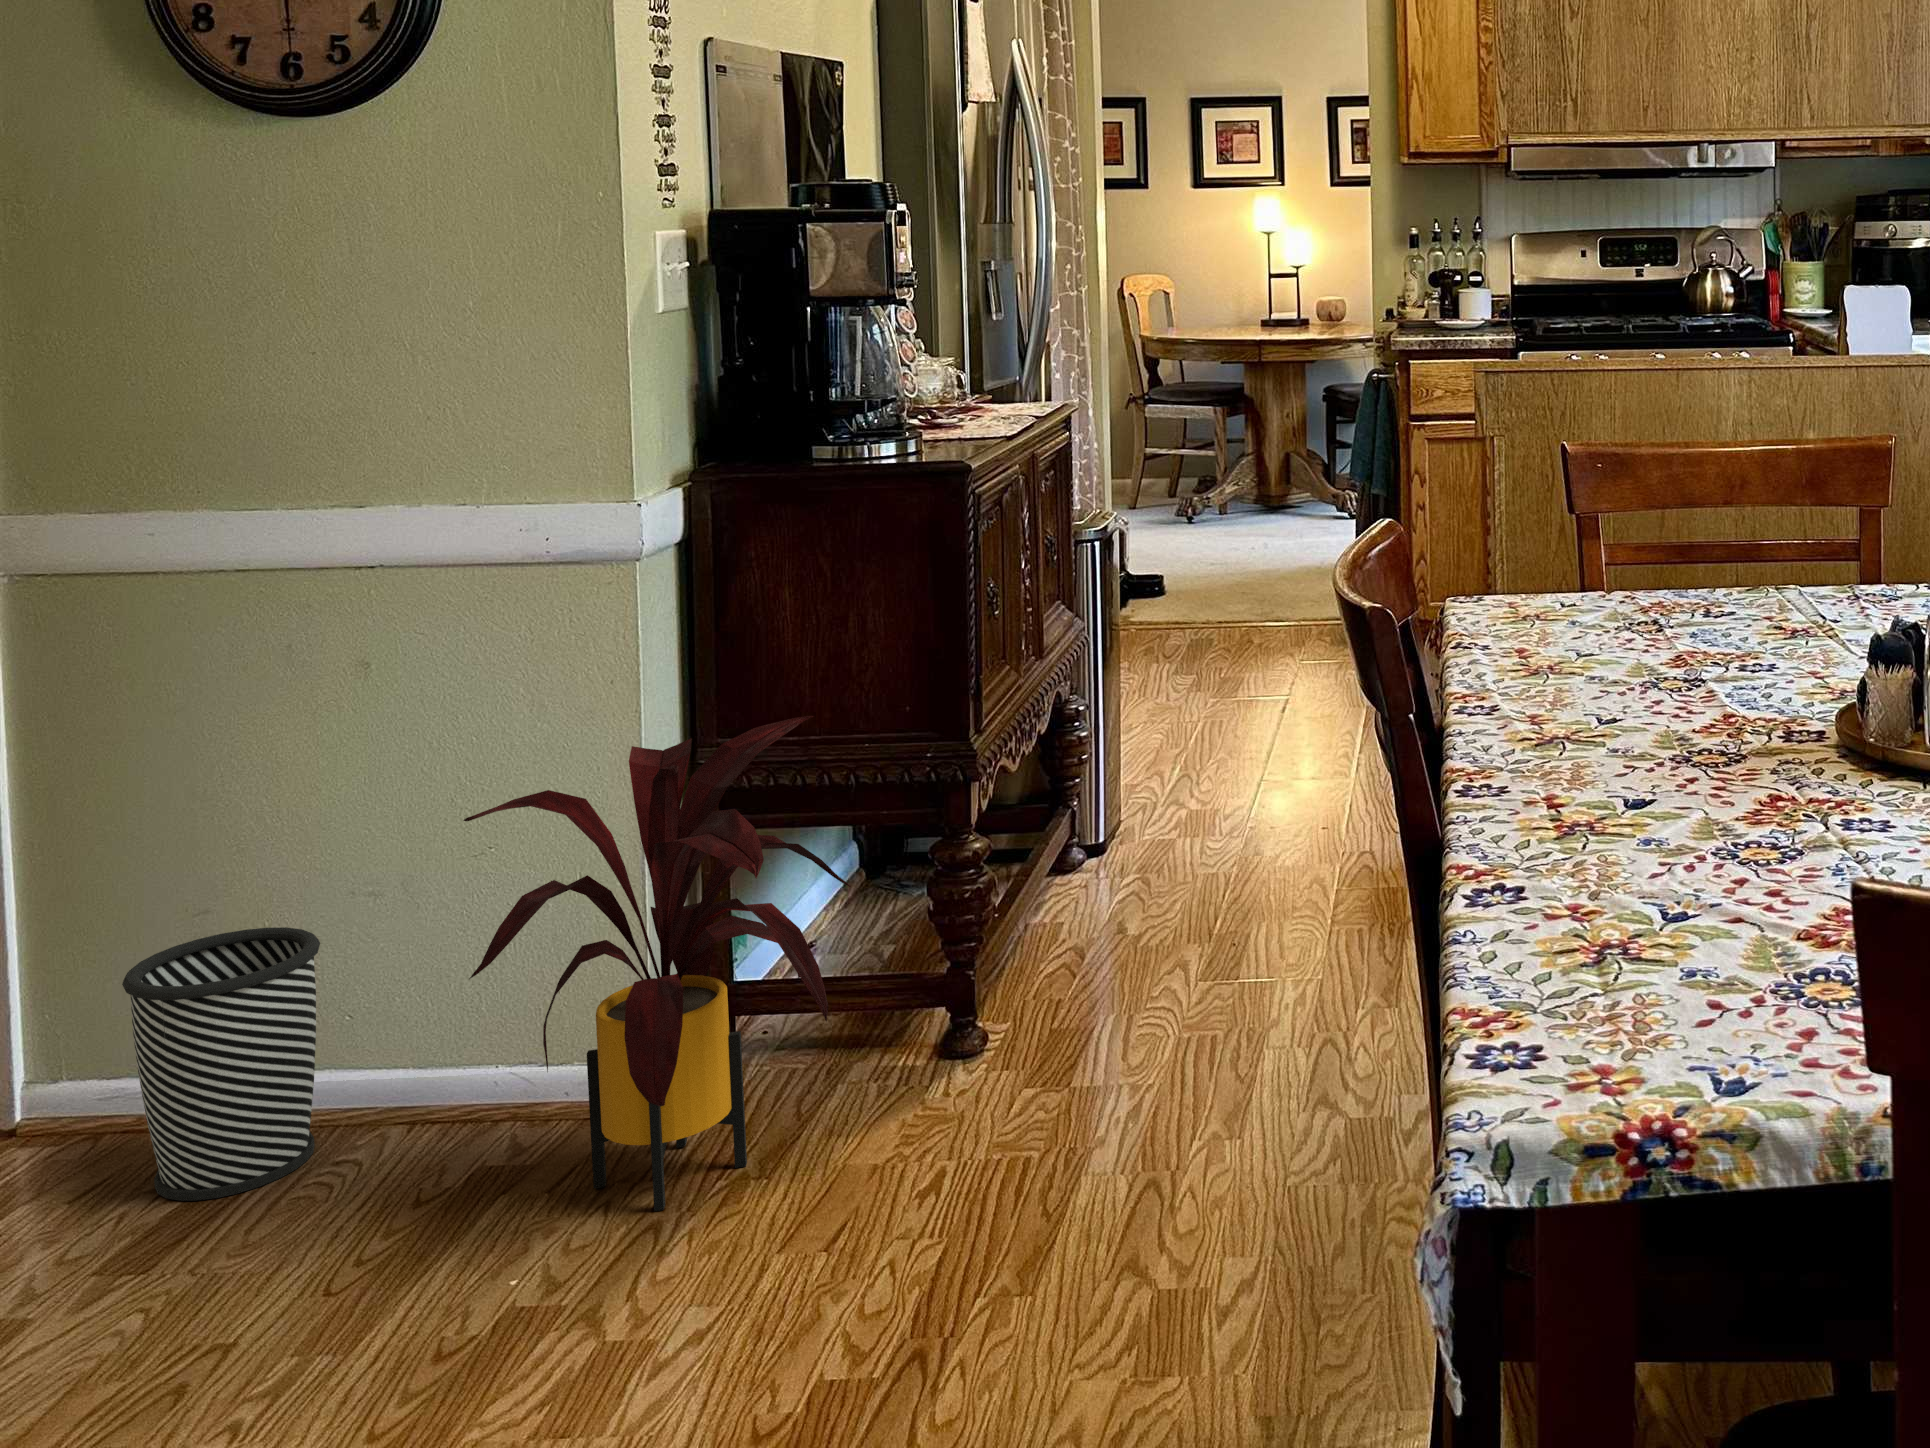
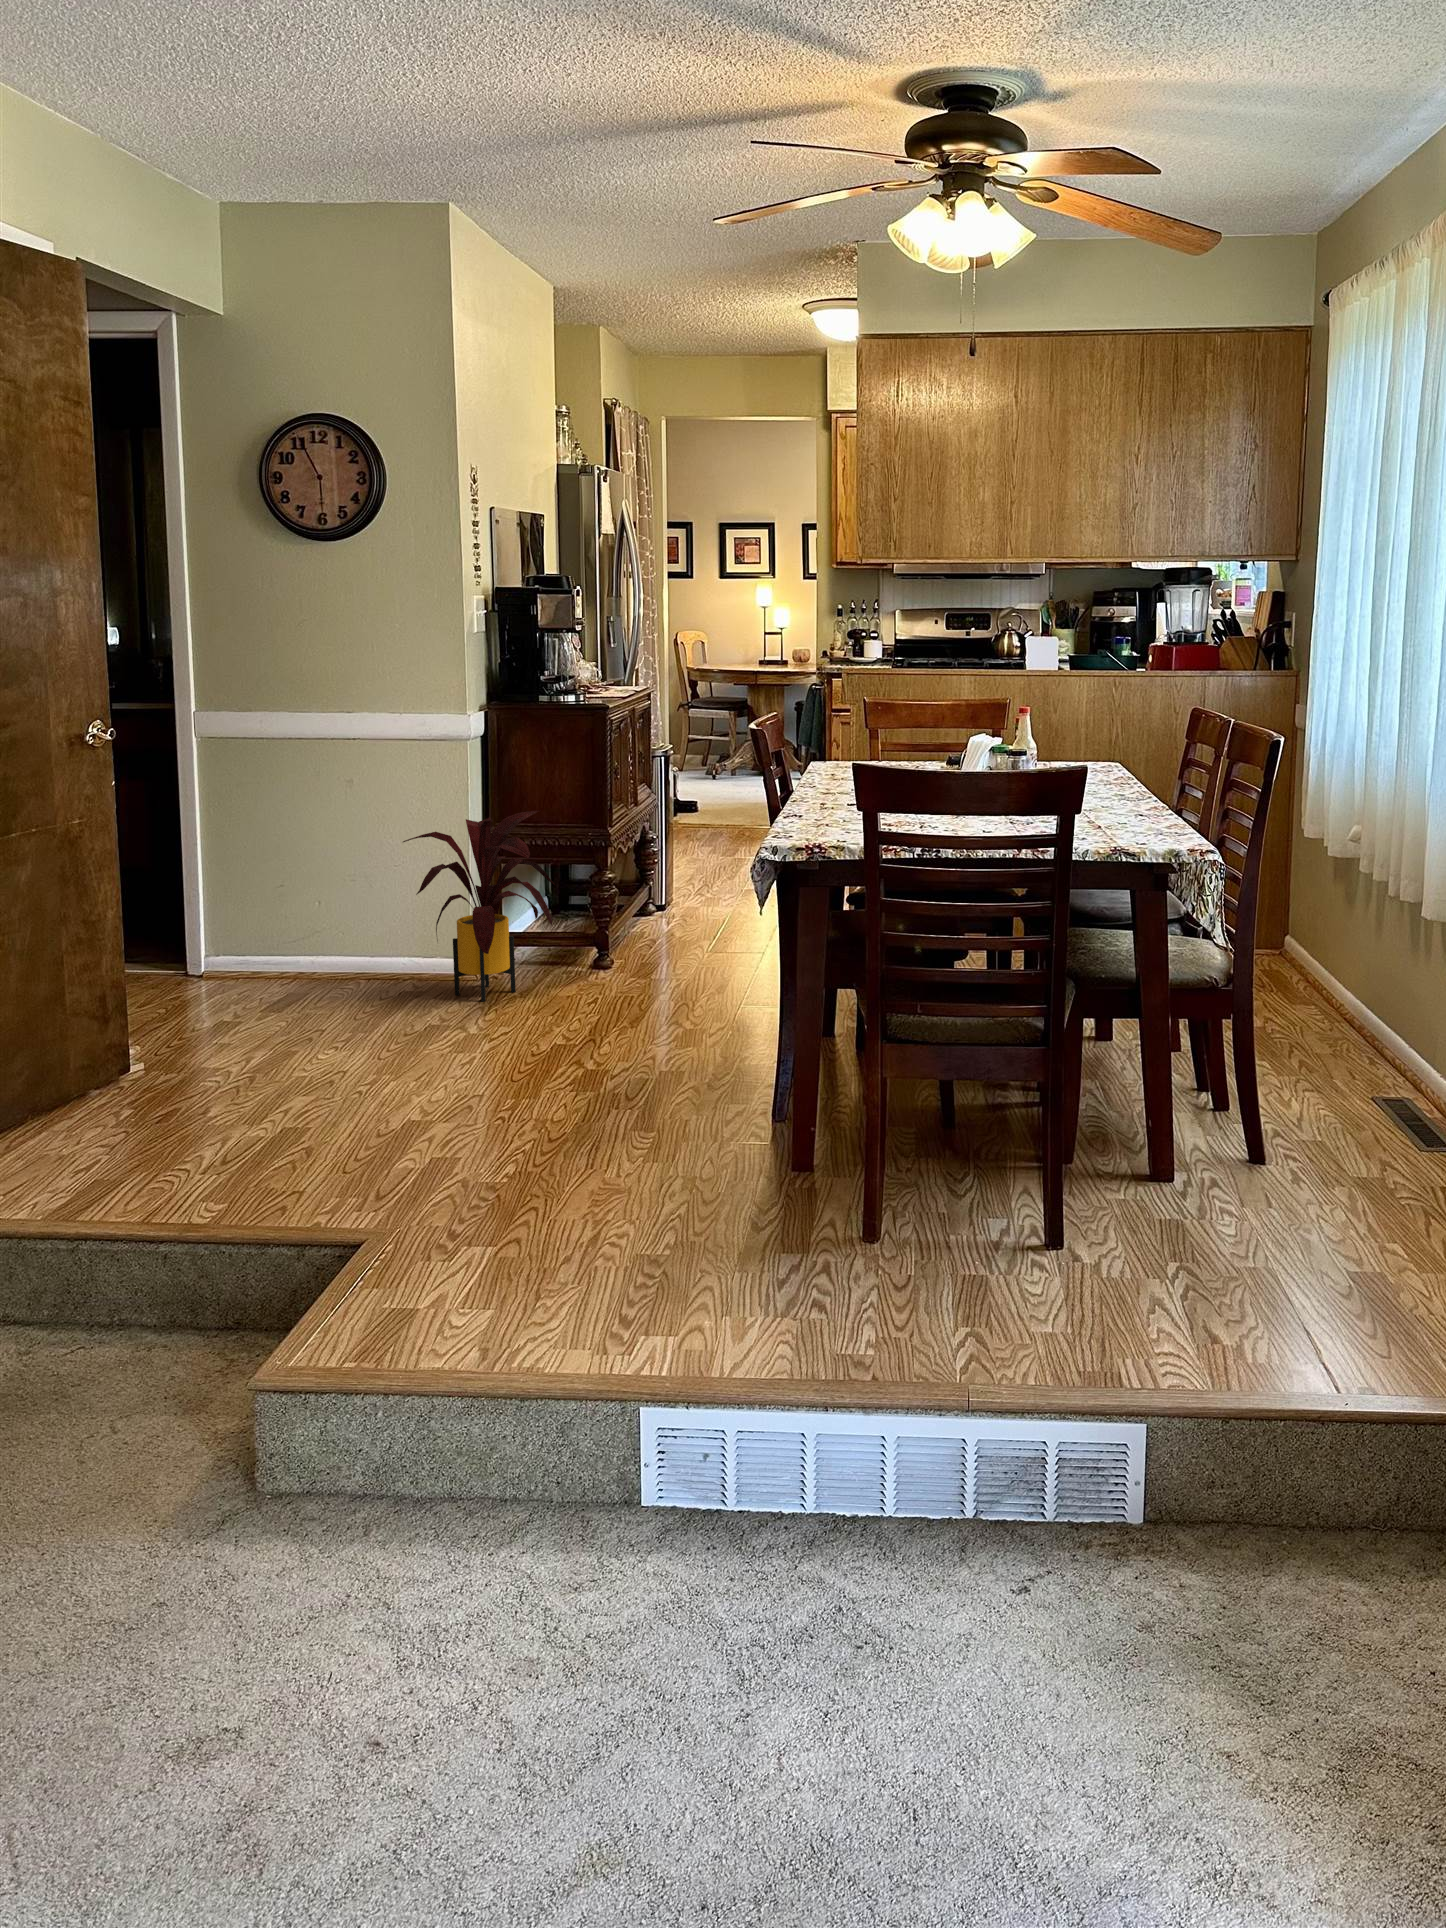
wastebasket: present [122,927,320,1201] -> none [265,891,338,993]

